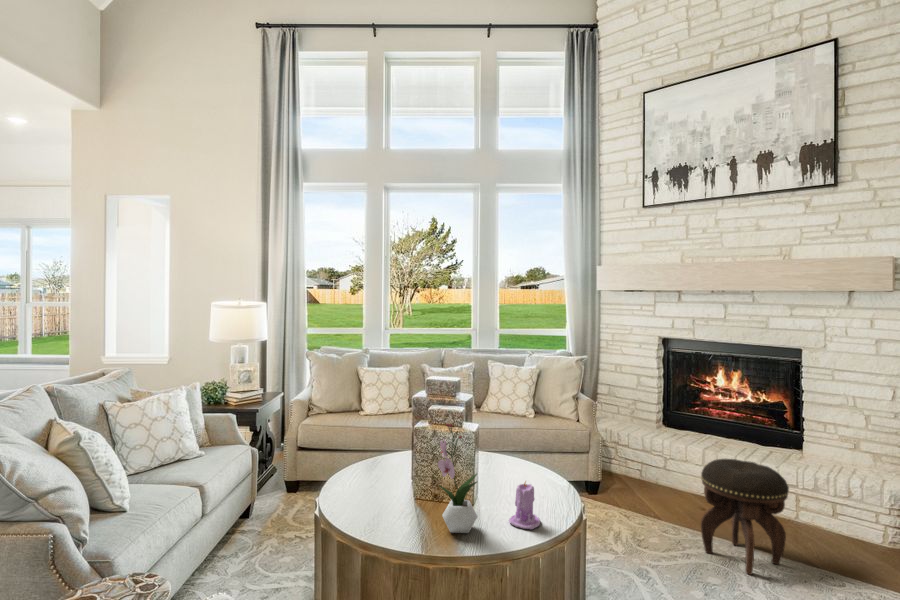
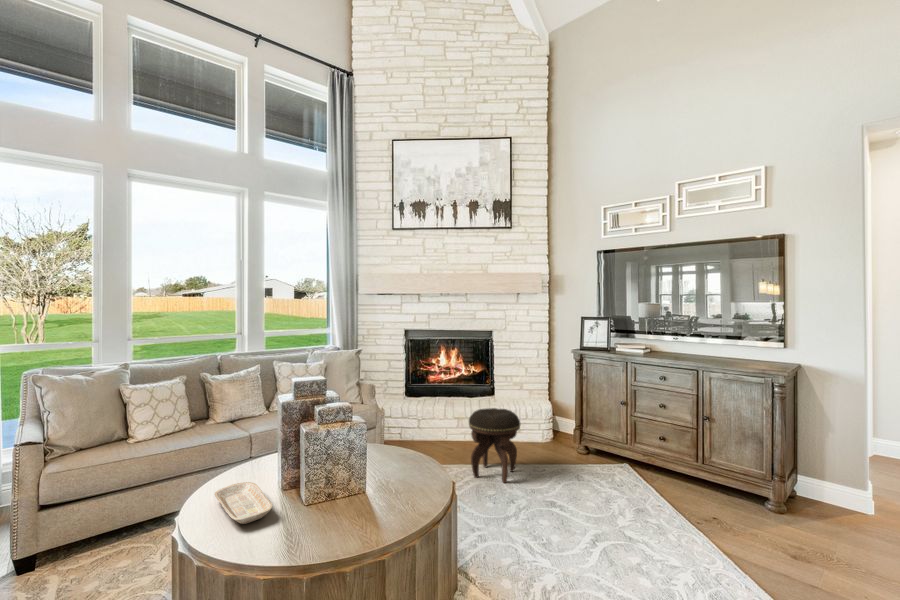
flower arrangement: present [438,424,477,533] -> none [353,419,398,520]
tray: none [346,464,389,498] -> present [214,482,273,524]
candle: present [509,481,540,529] -> none [405,454,432,495]

